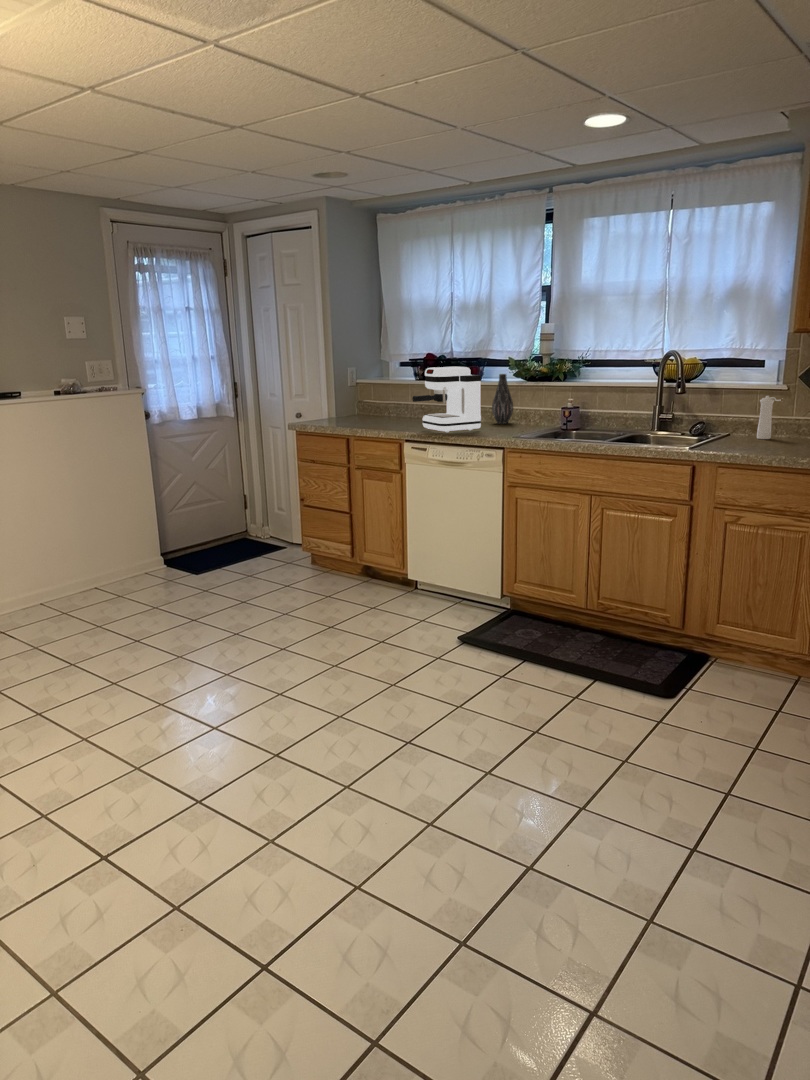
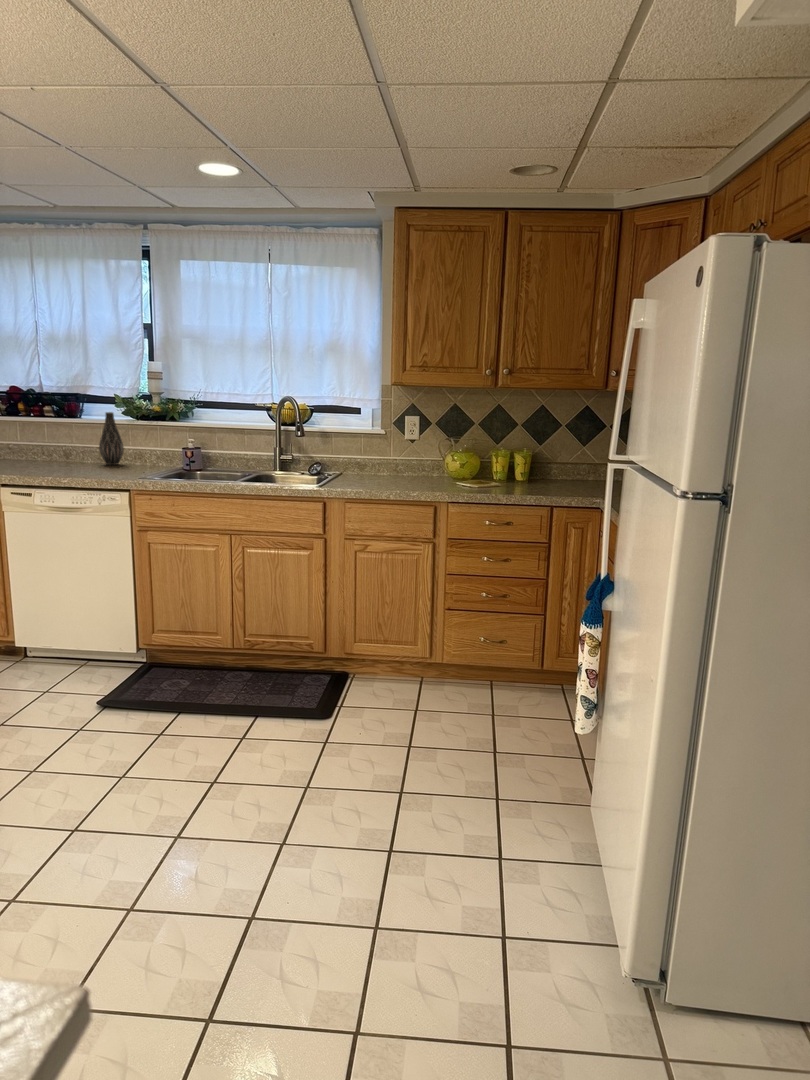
coffee maker: present [412,367,481,432] -> none [10,404,94,476]
pepper mill: present [757,396,781,439] -> none [366,431,389,476]

